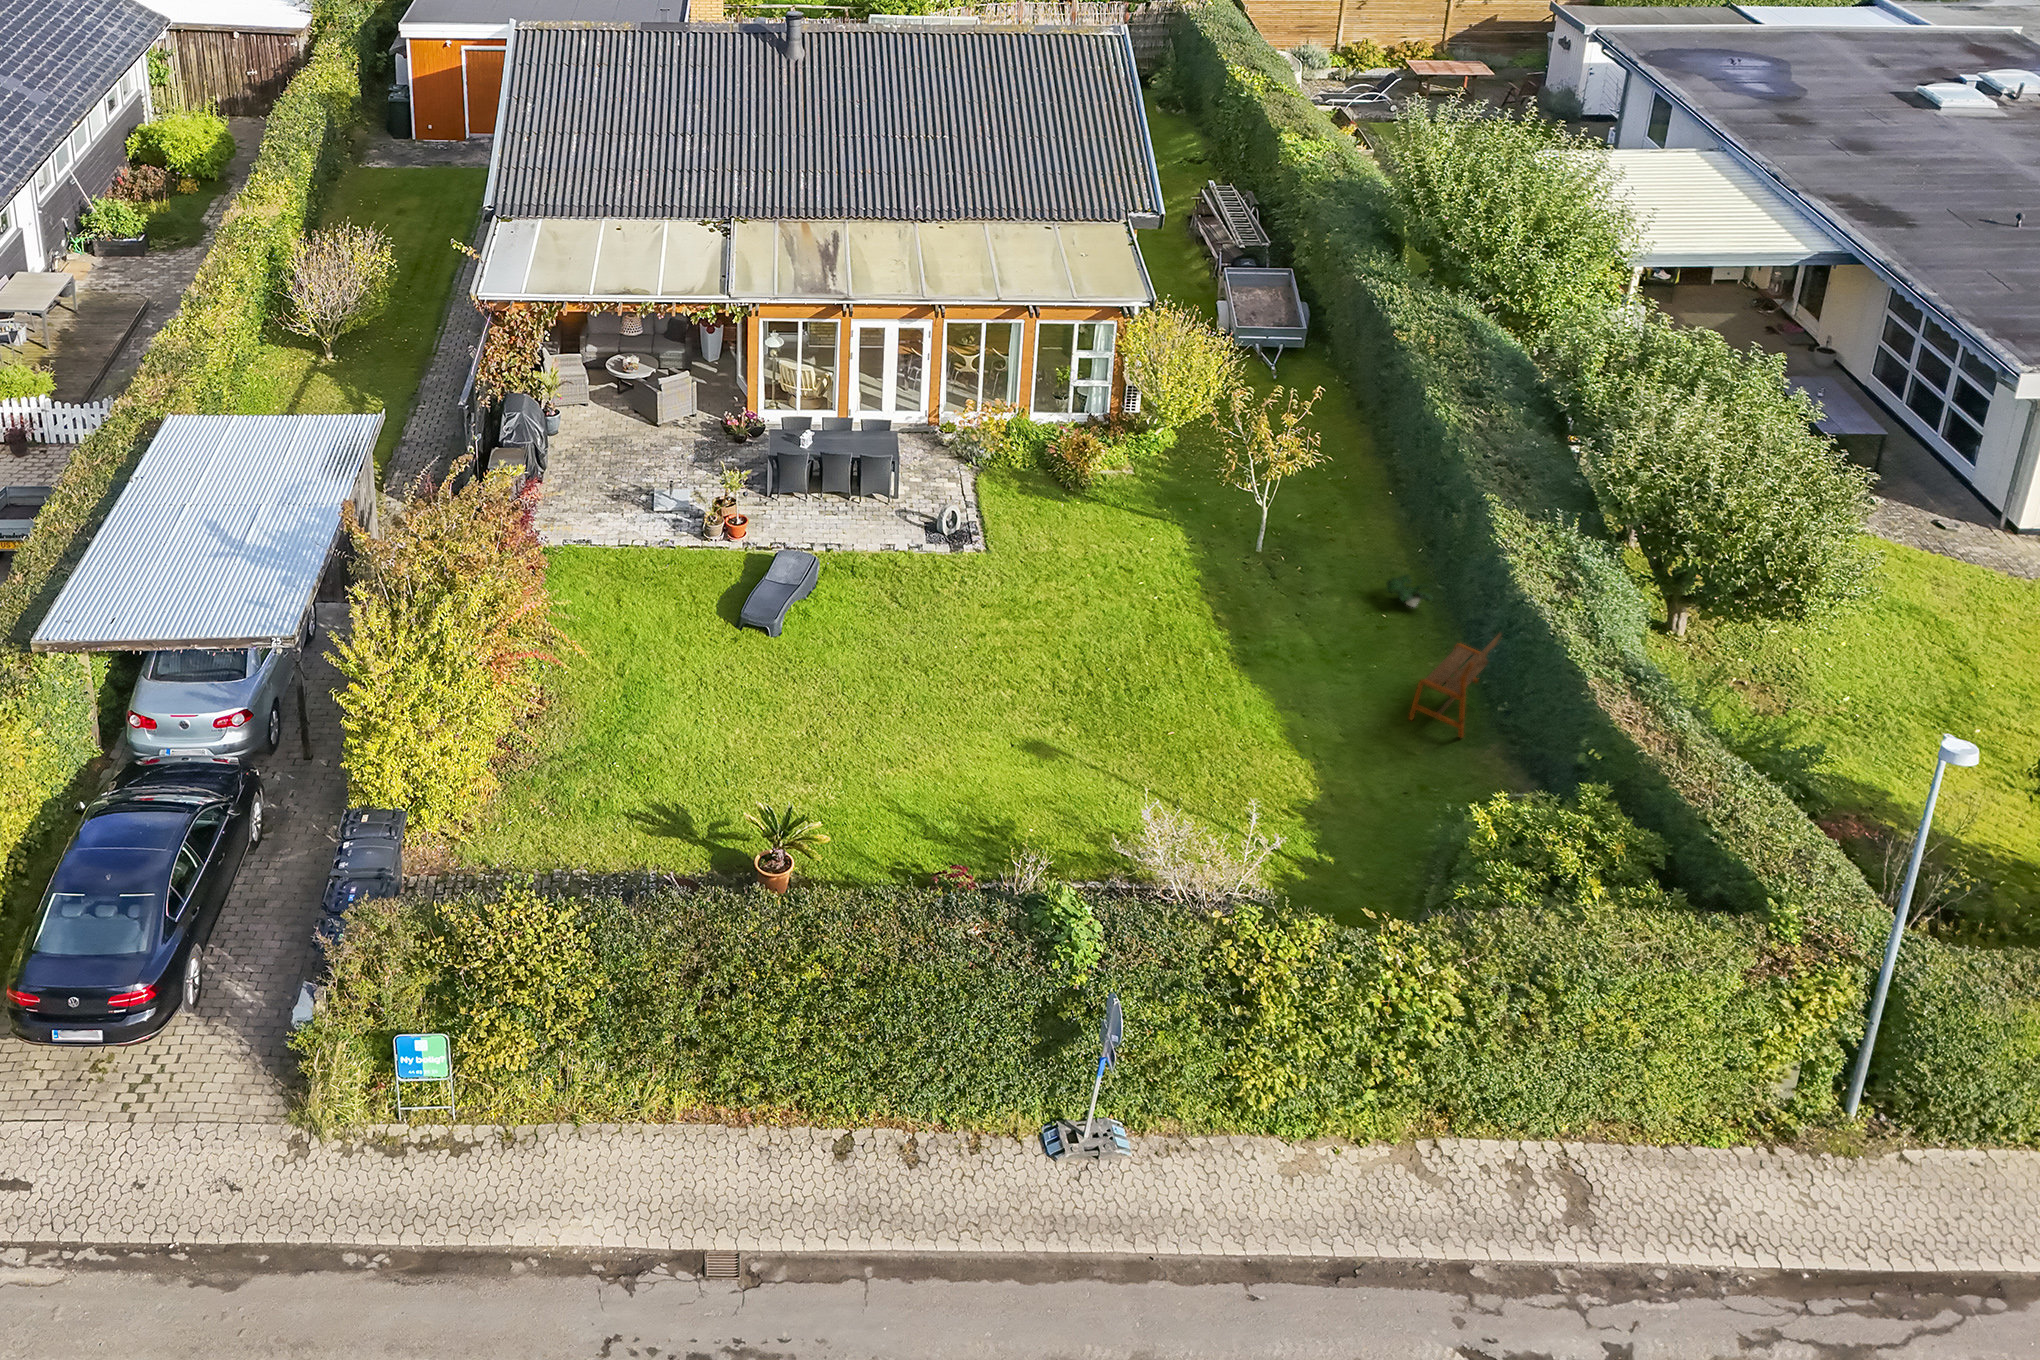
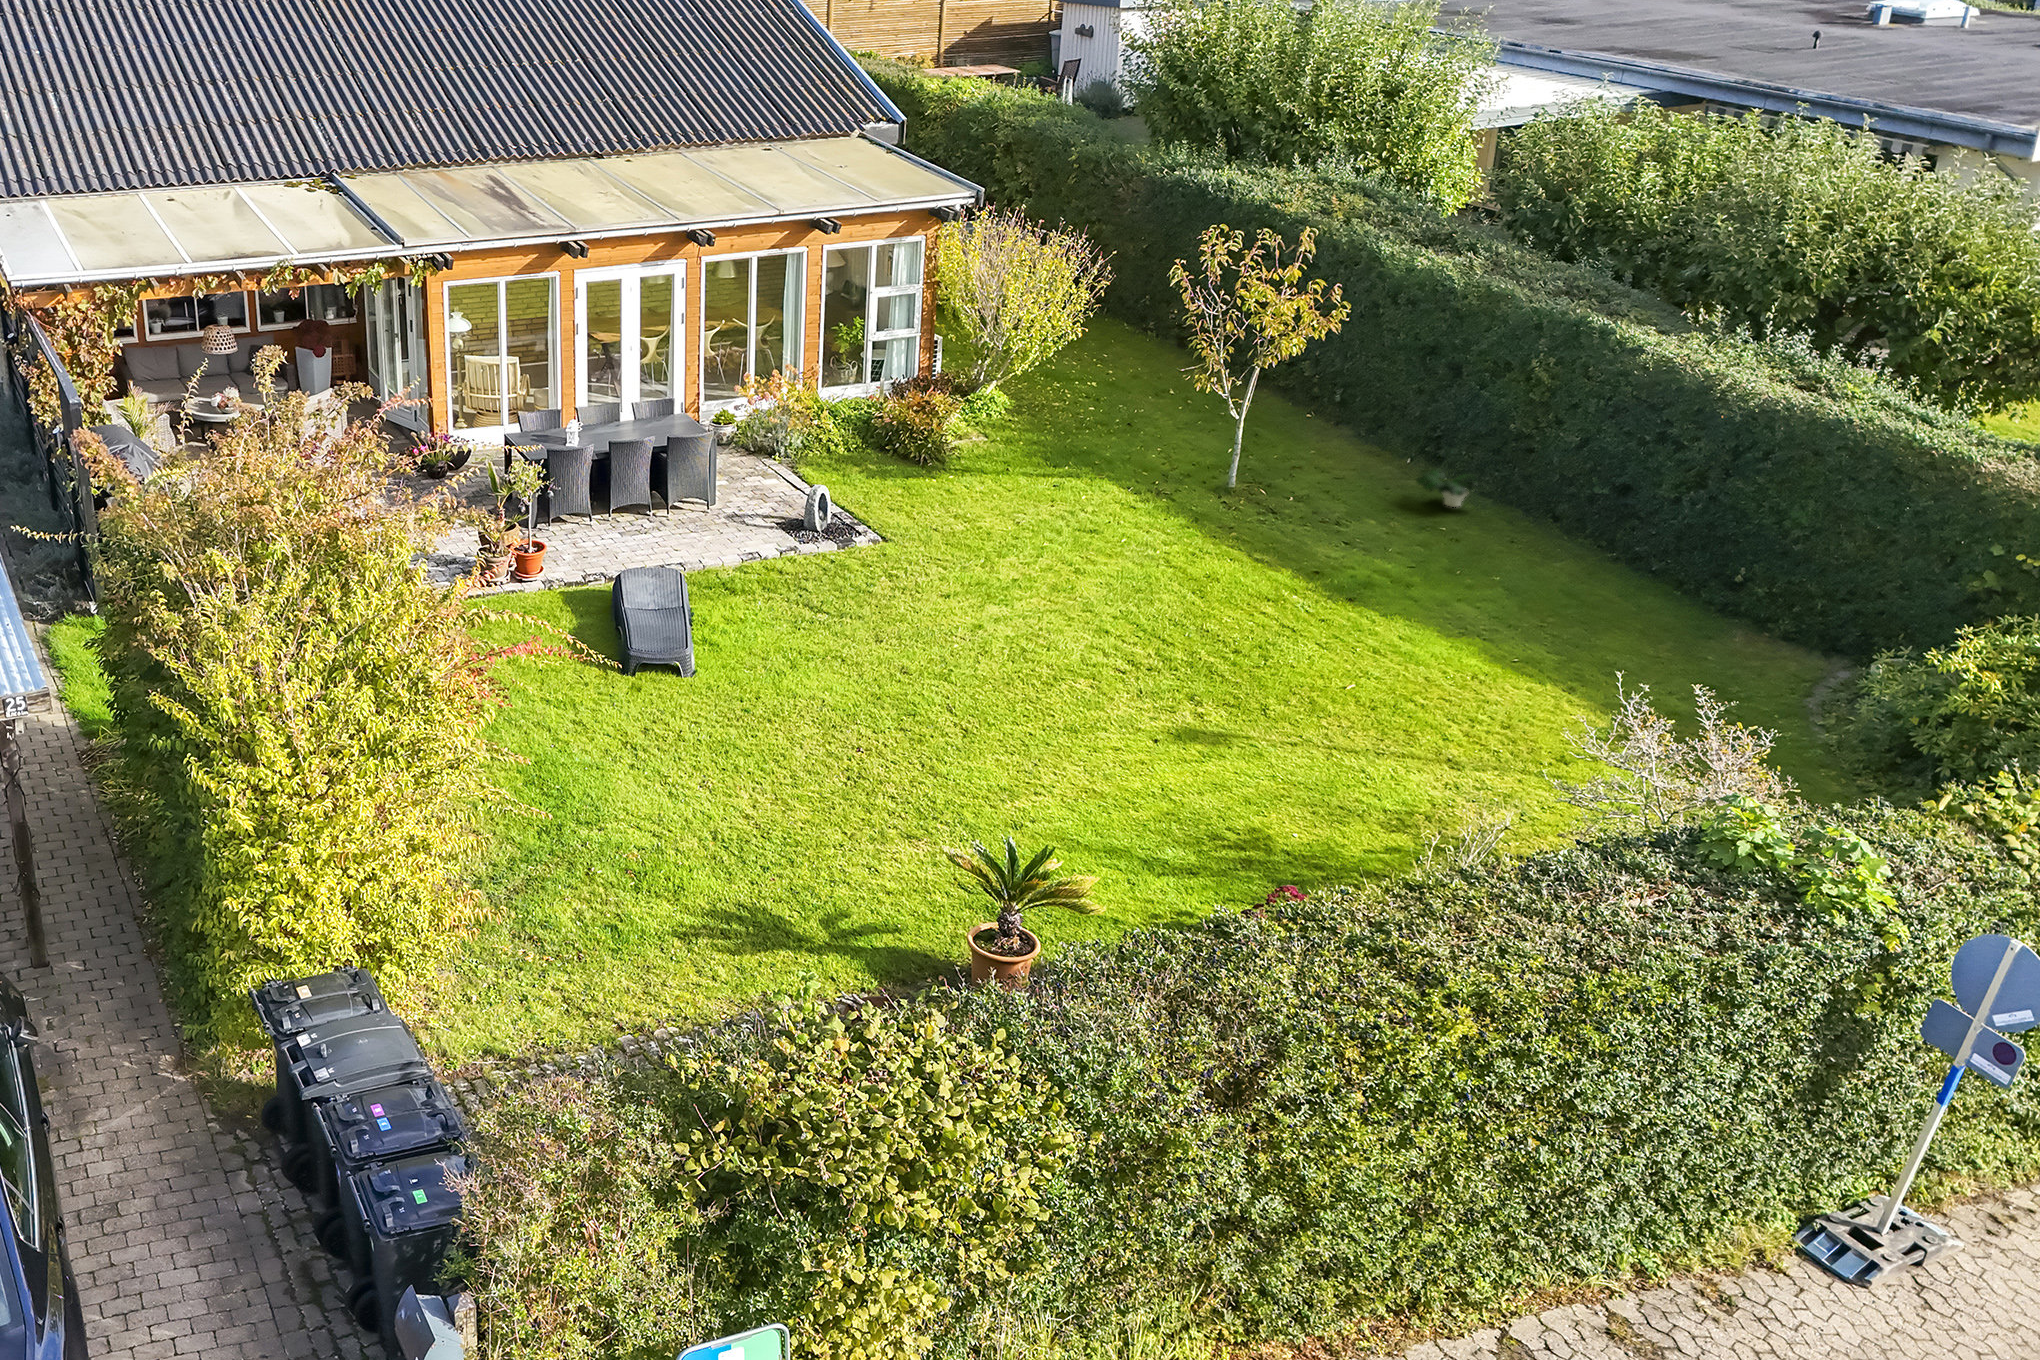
bench: present [1409,634,1501,738] -> none [1581,467,1693,618]

